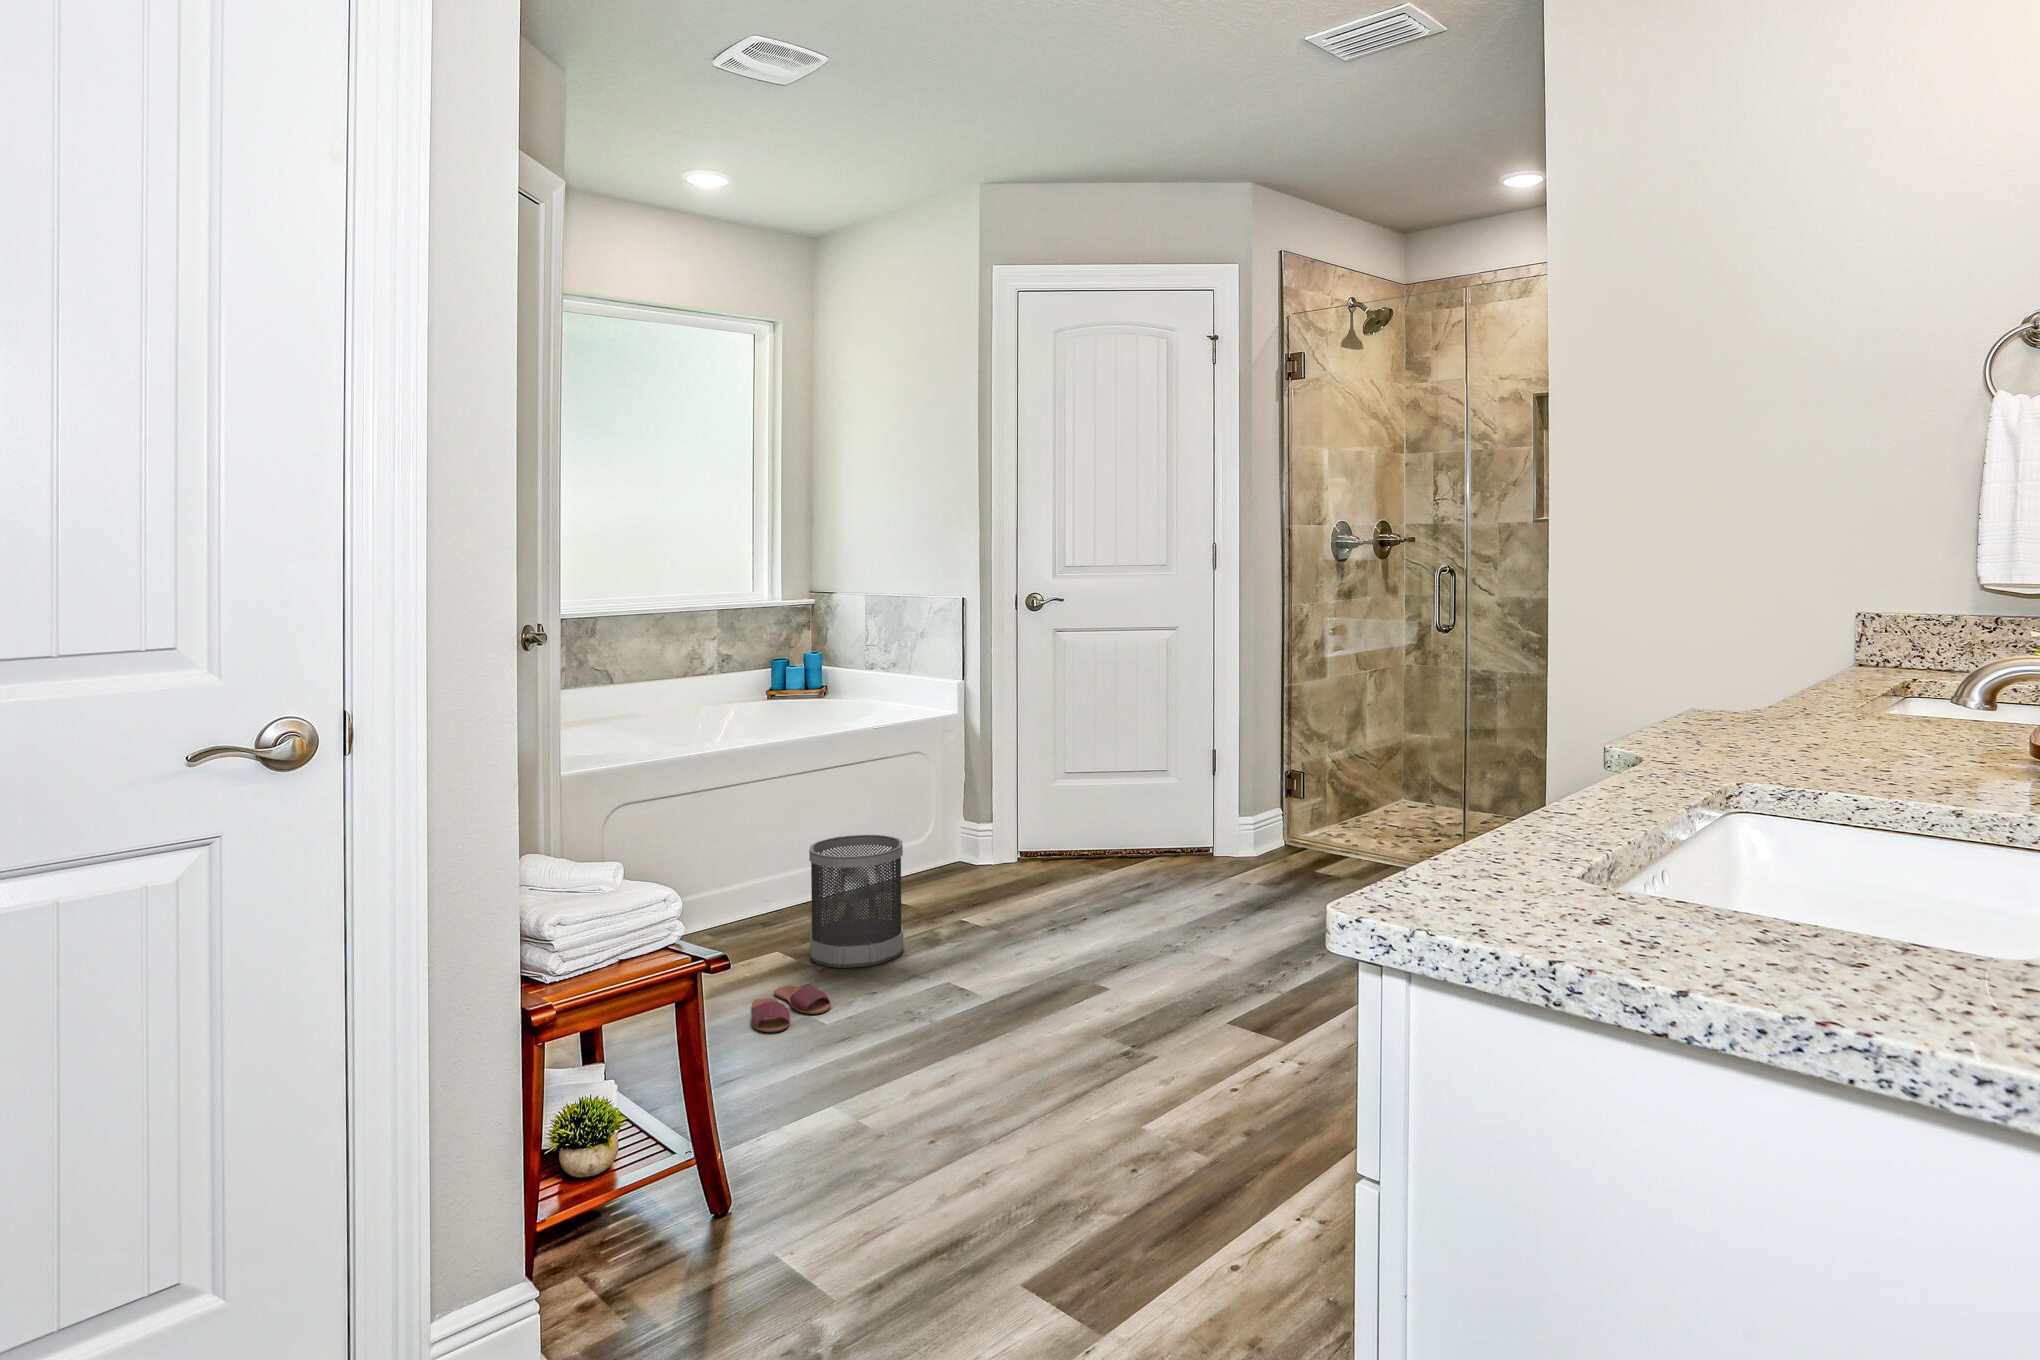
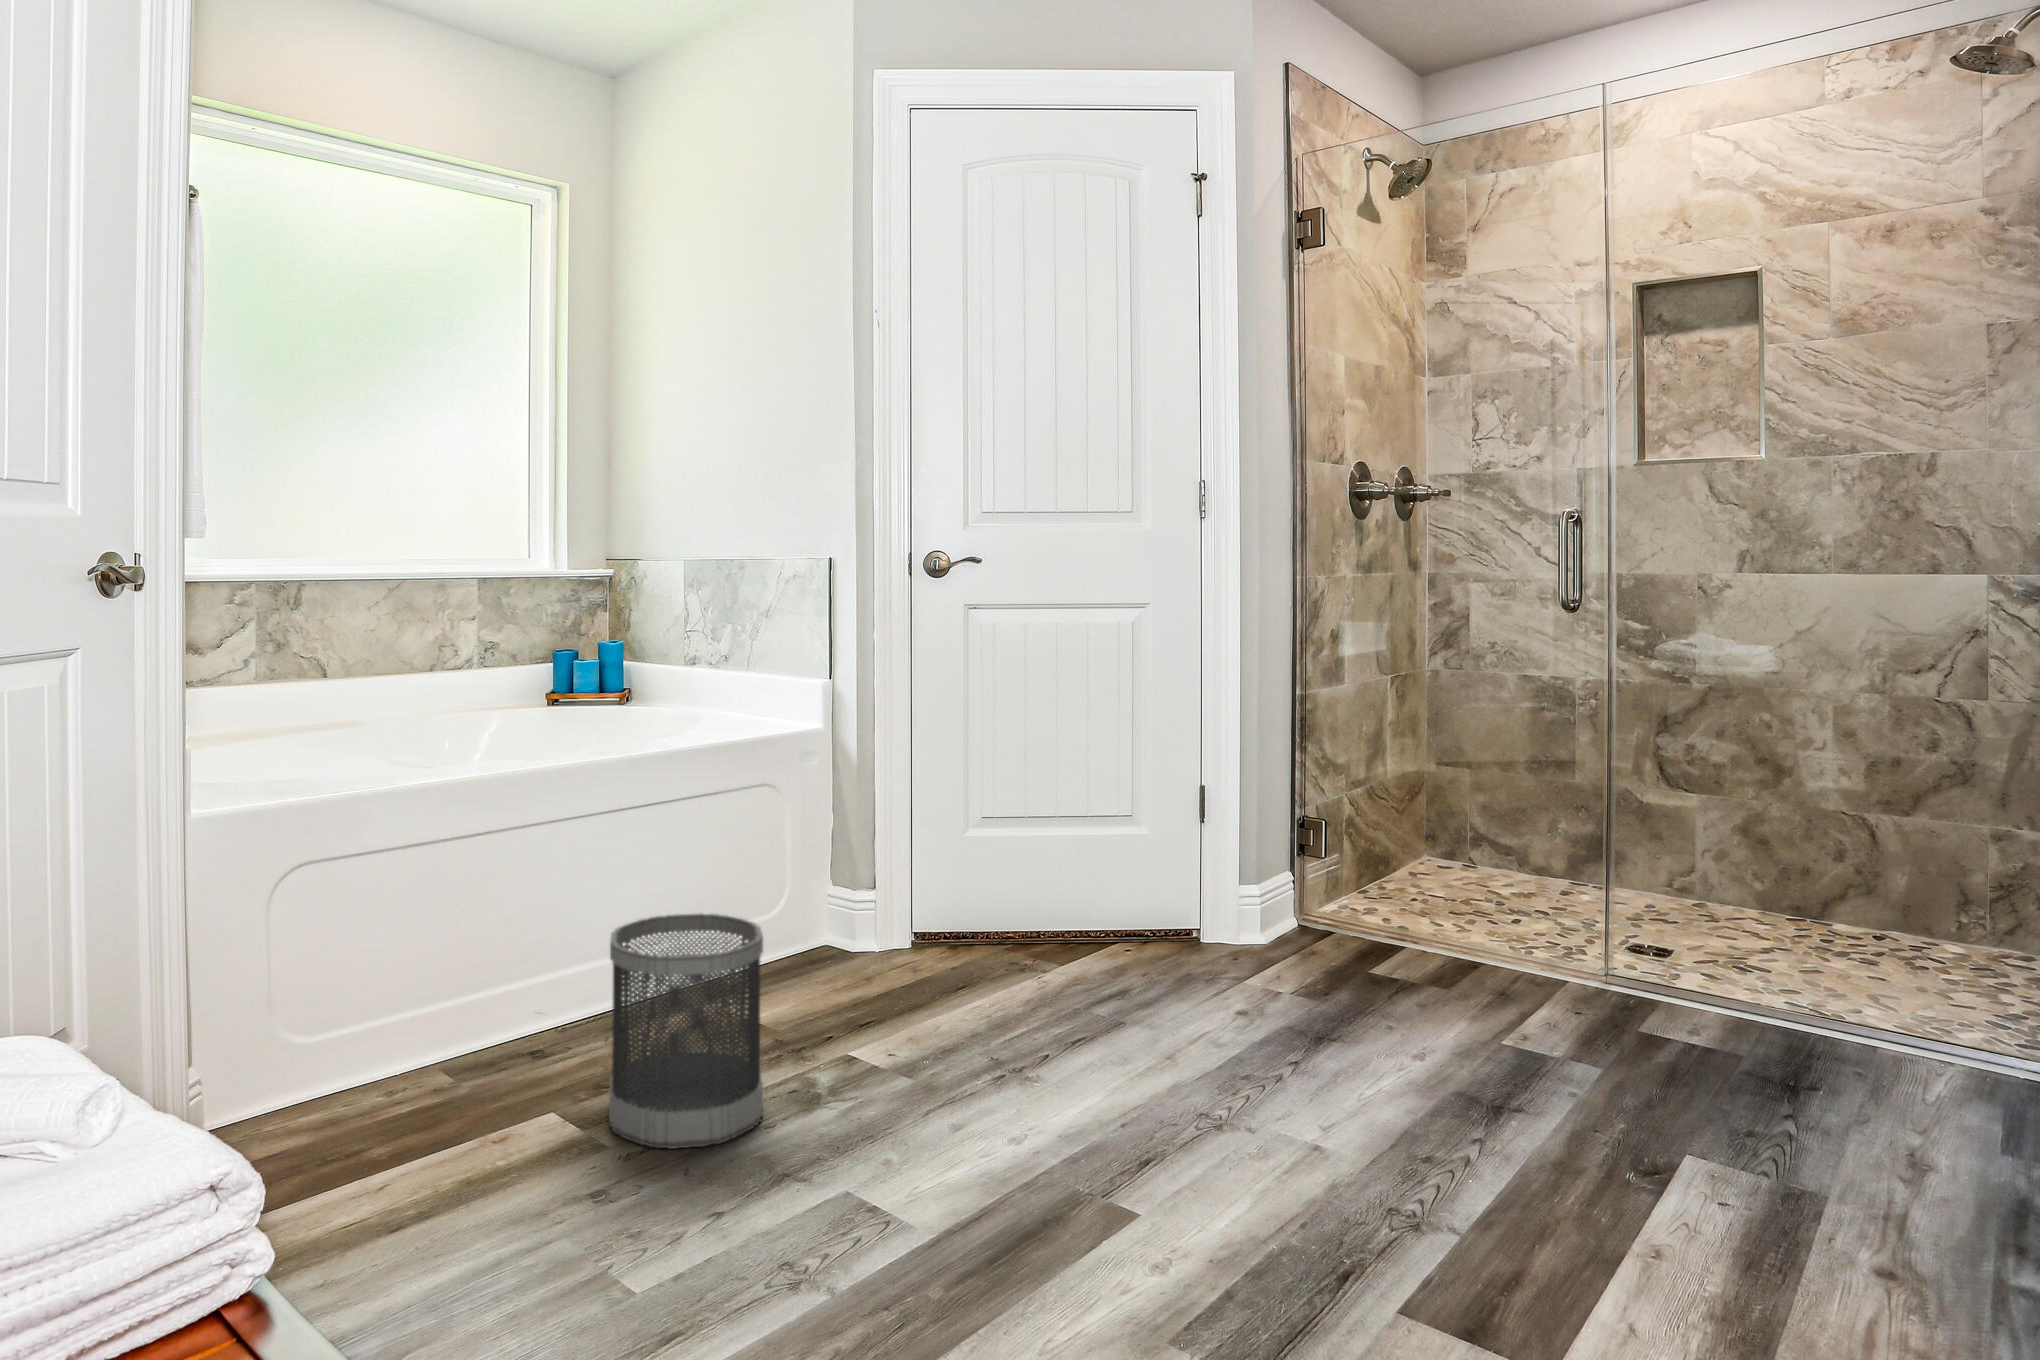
slippers: present [752,985,831,1032] -> none [506,1188,650,1309]

